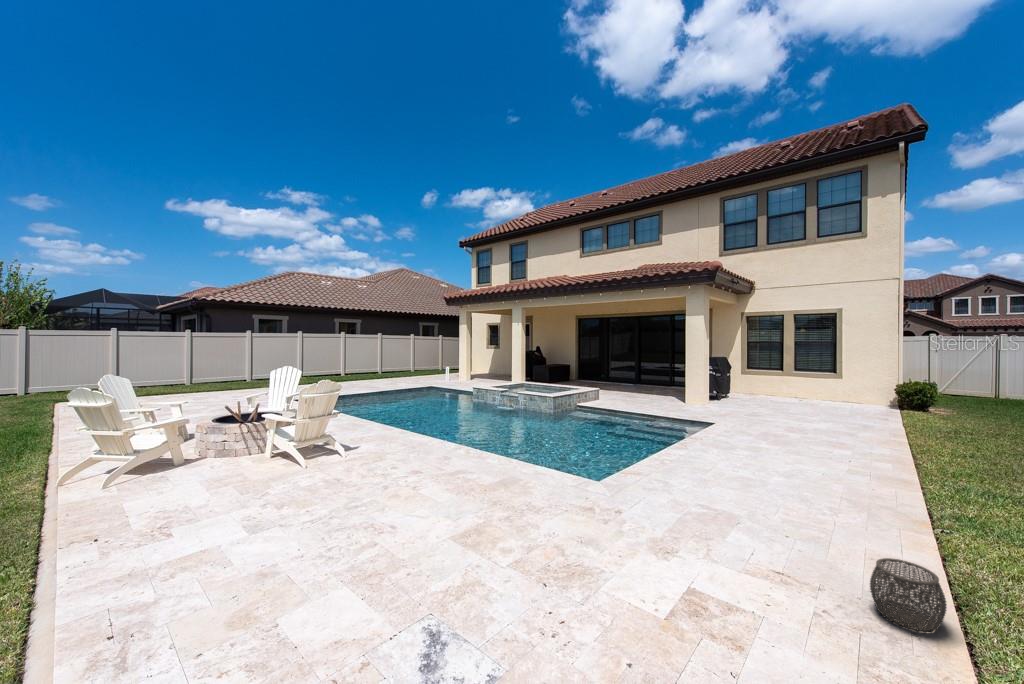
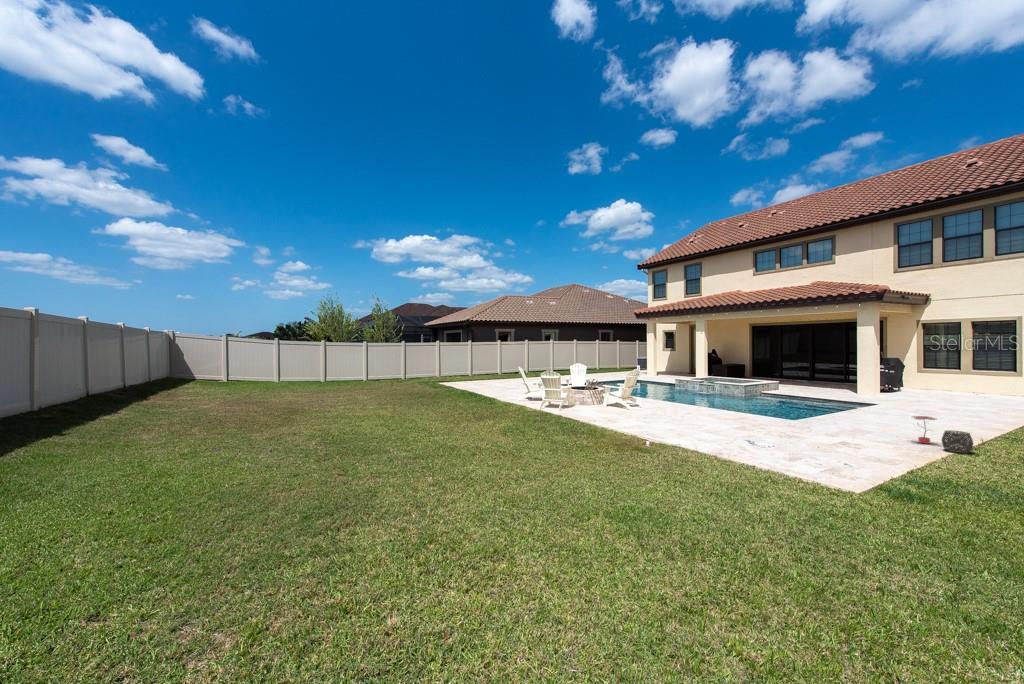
potted plant: none [793,505,848,573] -> present [914,416,936,444]

